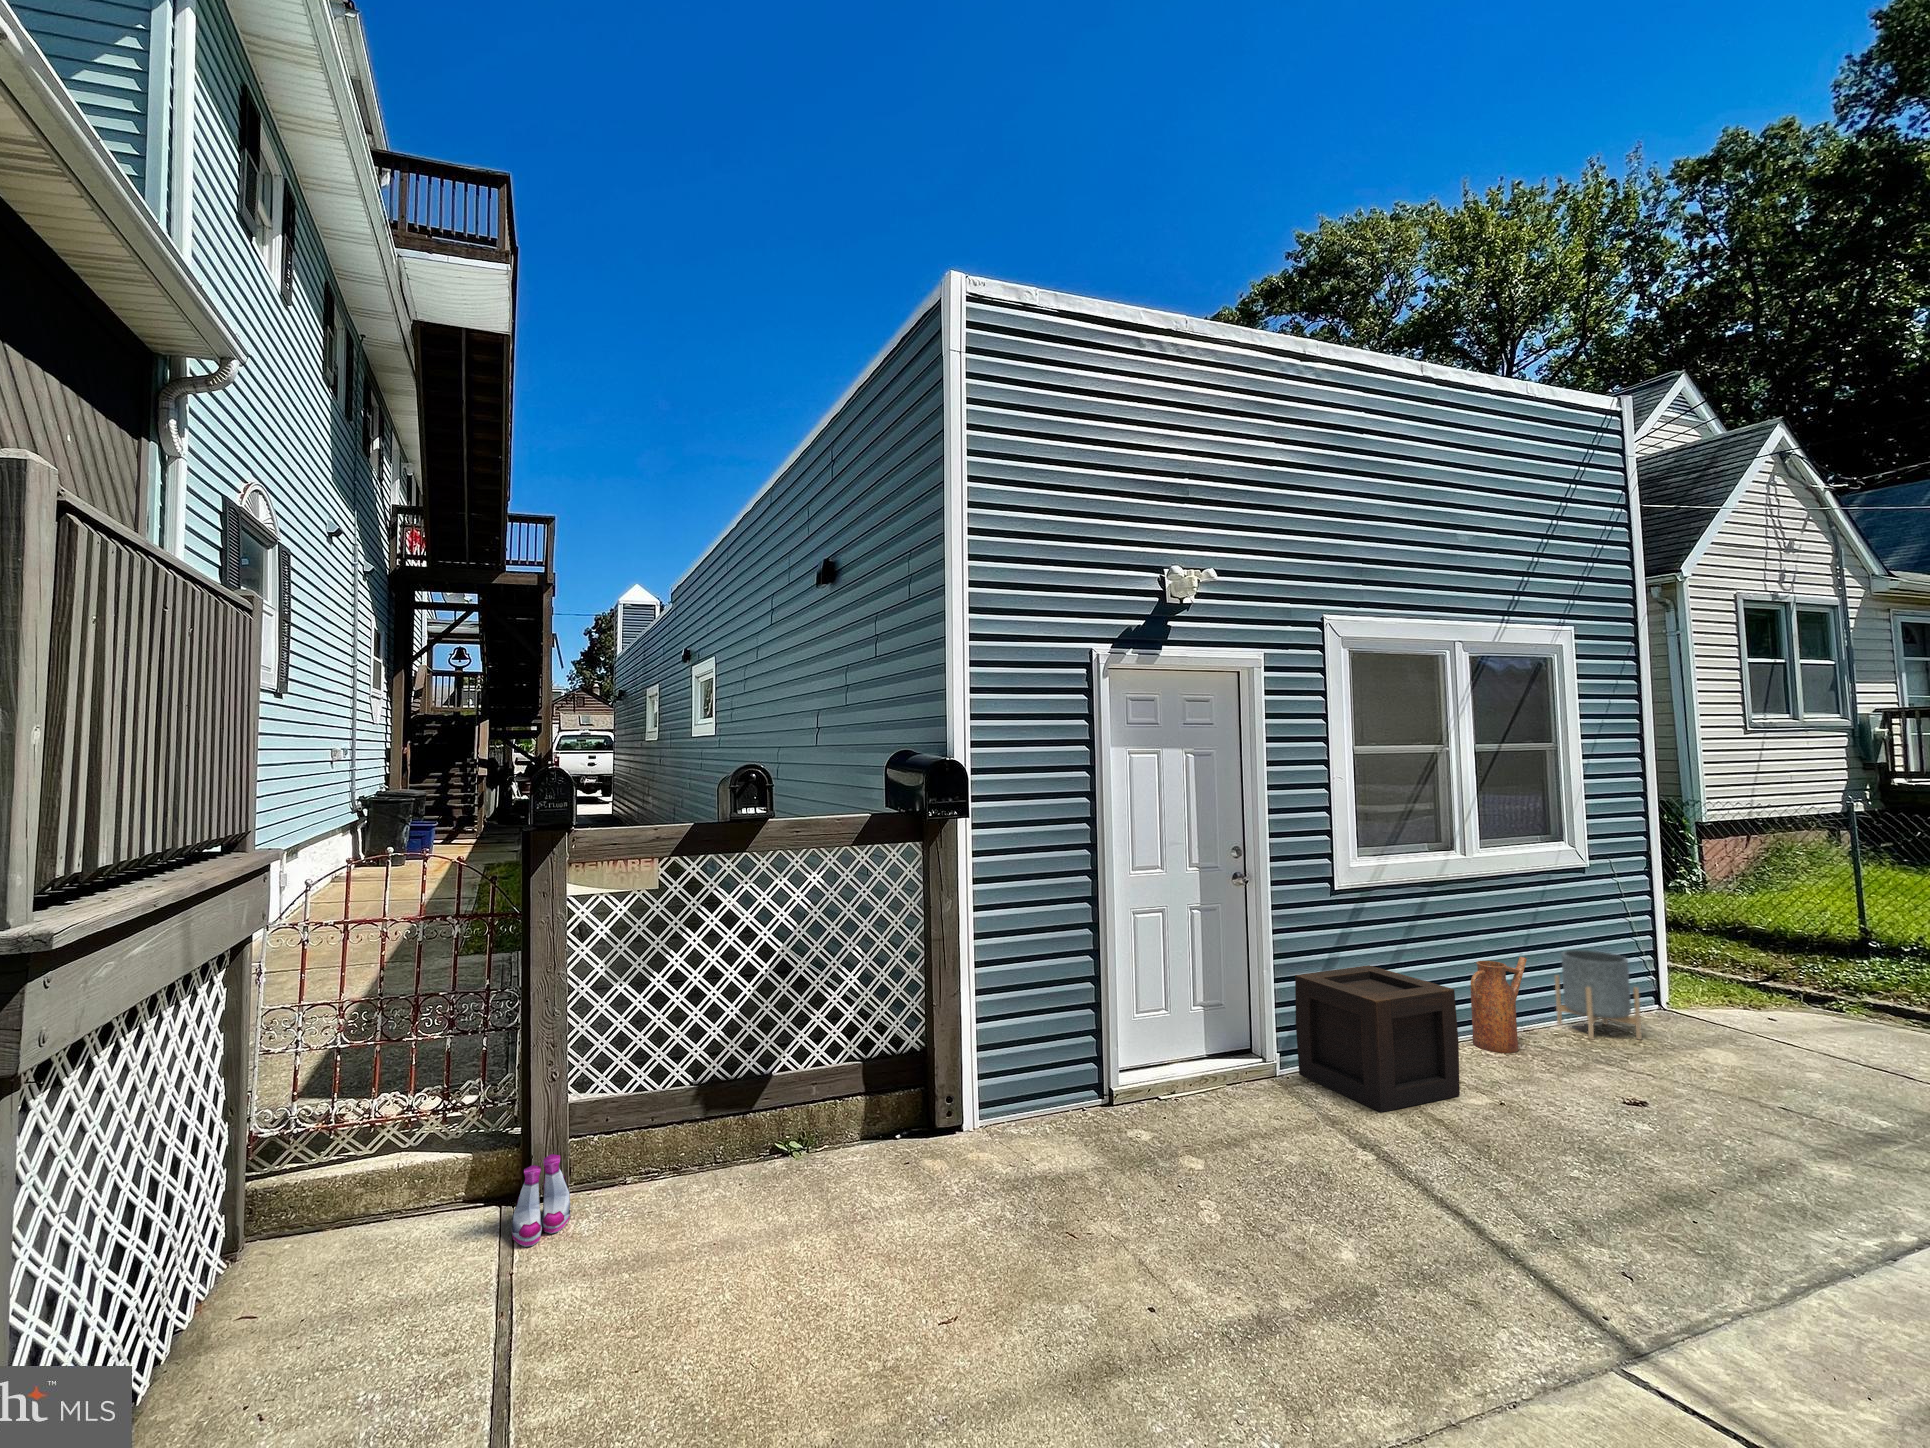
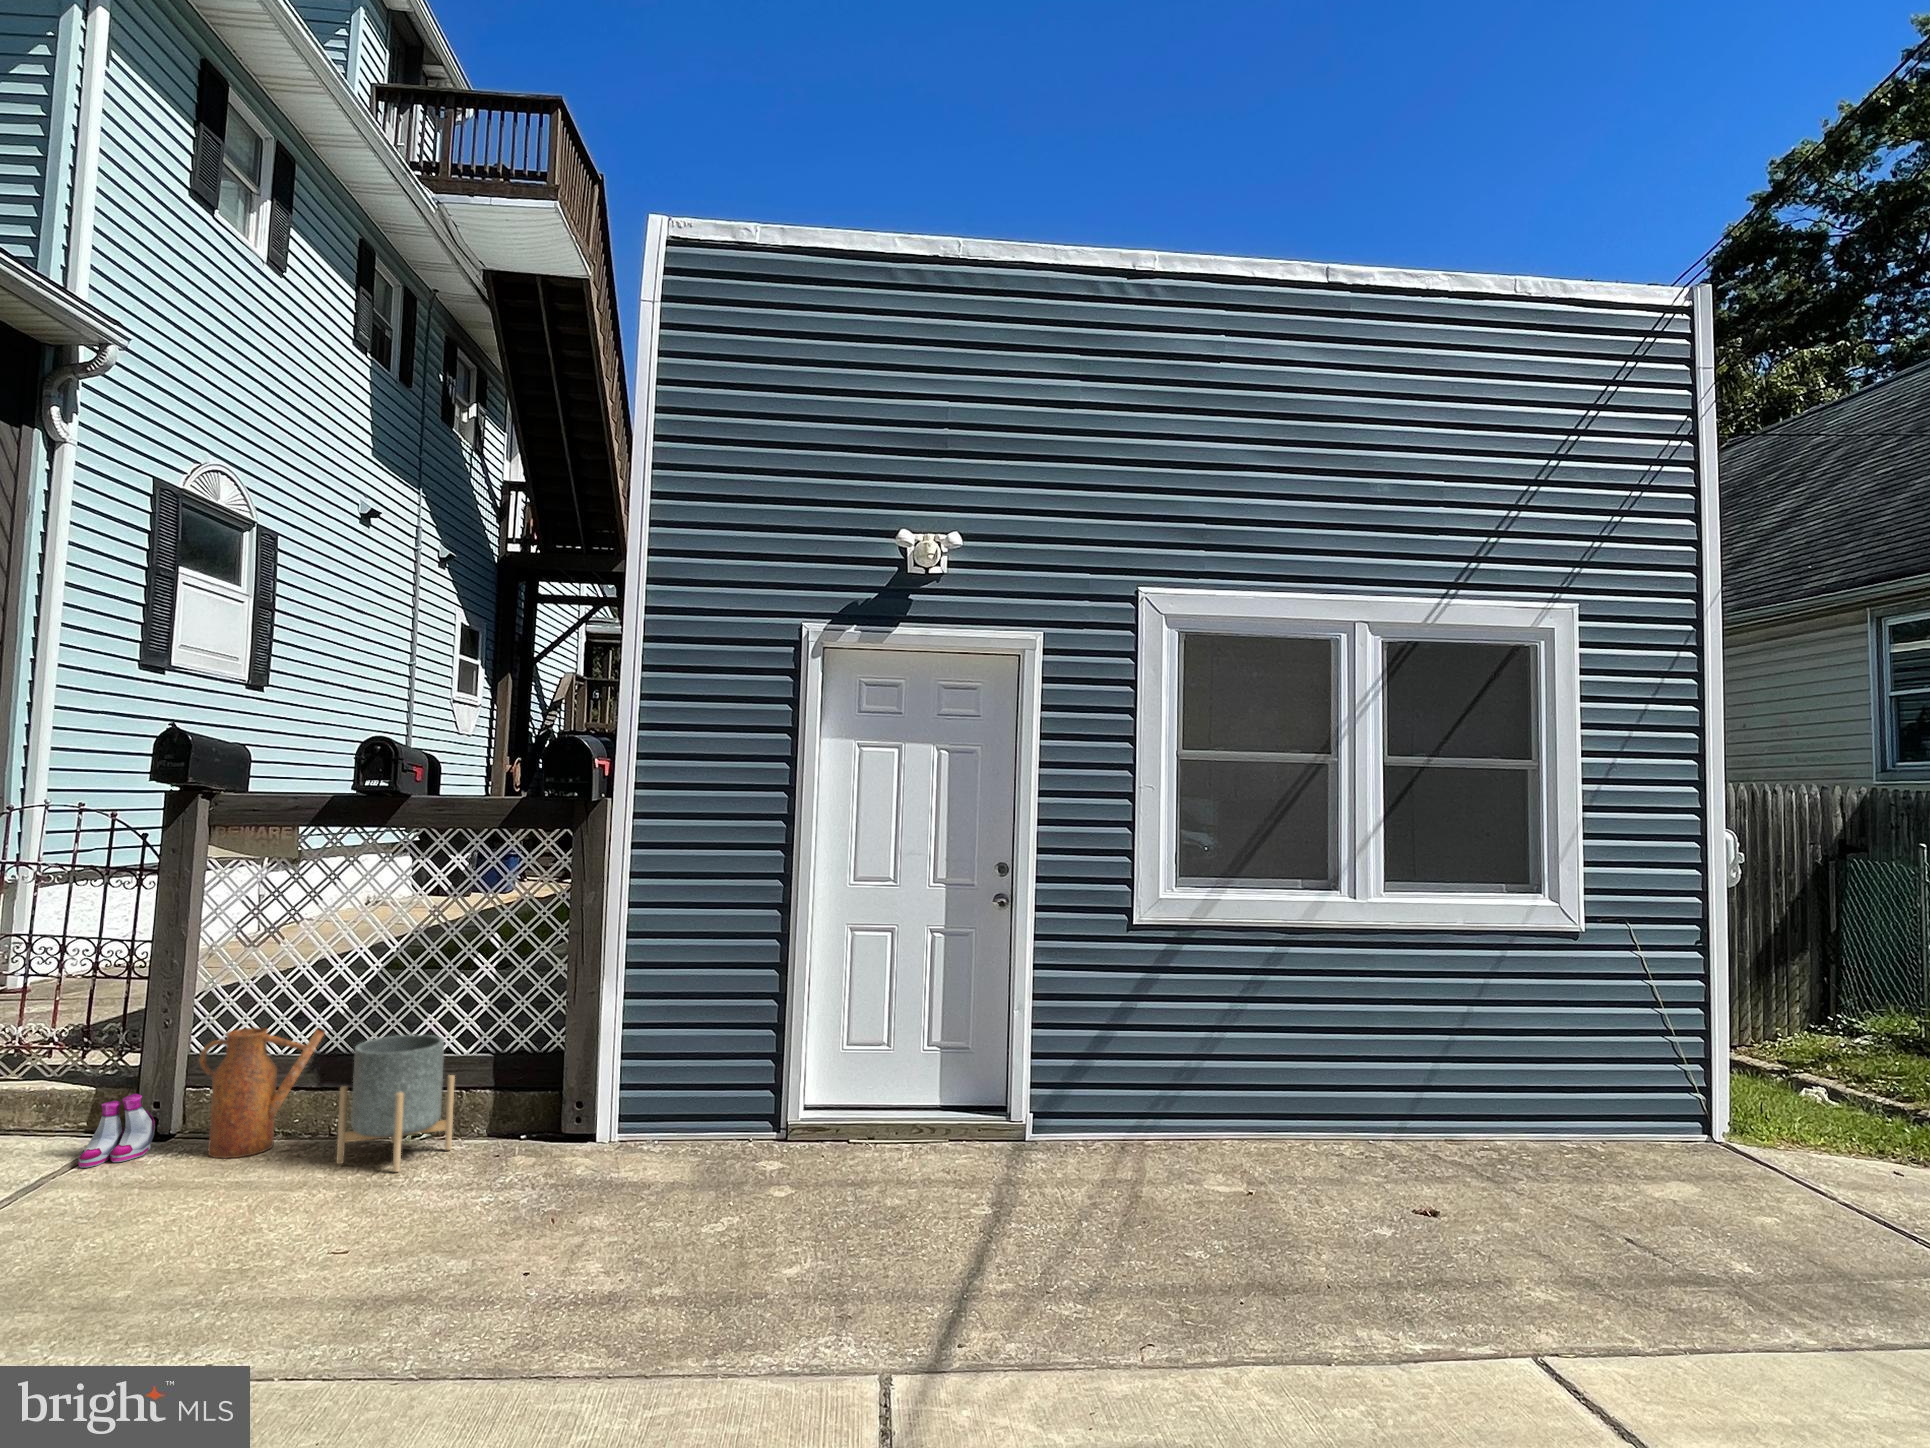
planter: present [1555,950,1642,1040] -> present [336,1035,455,1172]
watering can: present [1471,957,1527,1053] -> present [199,1028,325,1158]
wooden crate: present [1295,965,1460,1112] -> none [1056,1021,1203,1183]

